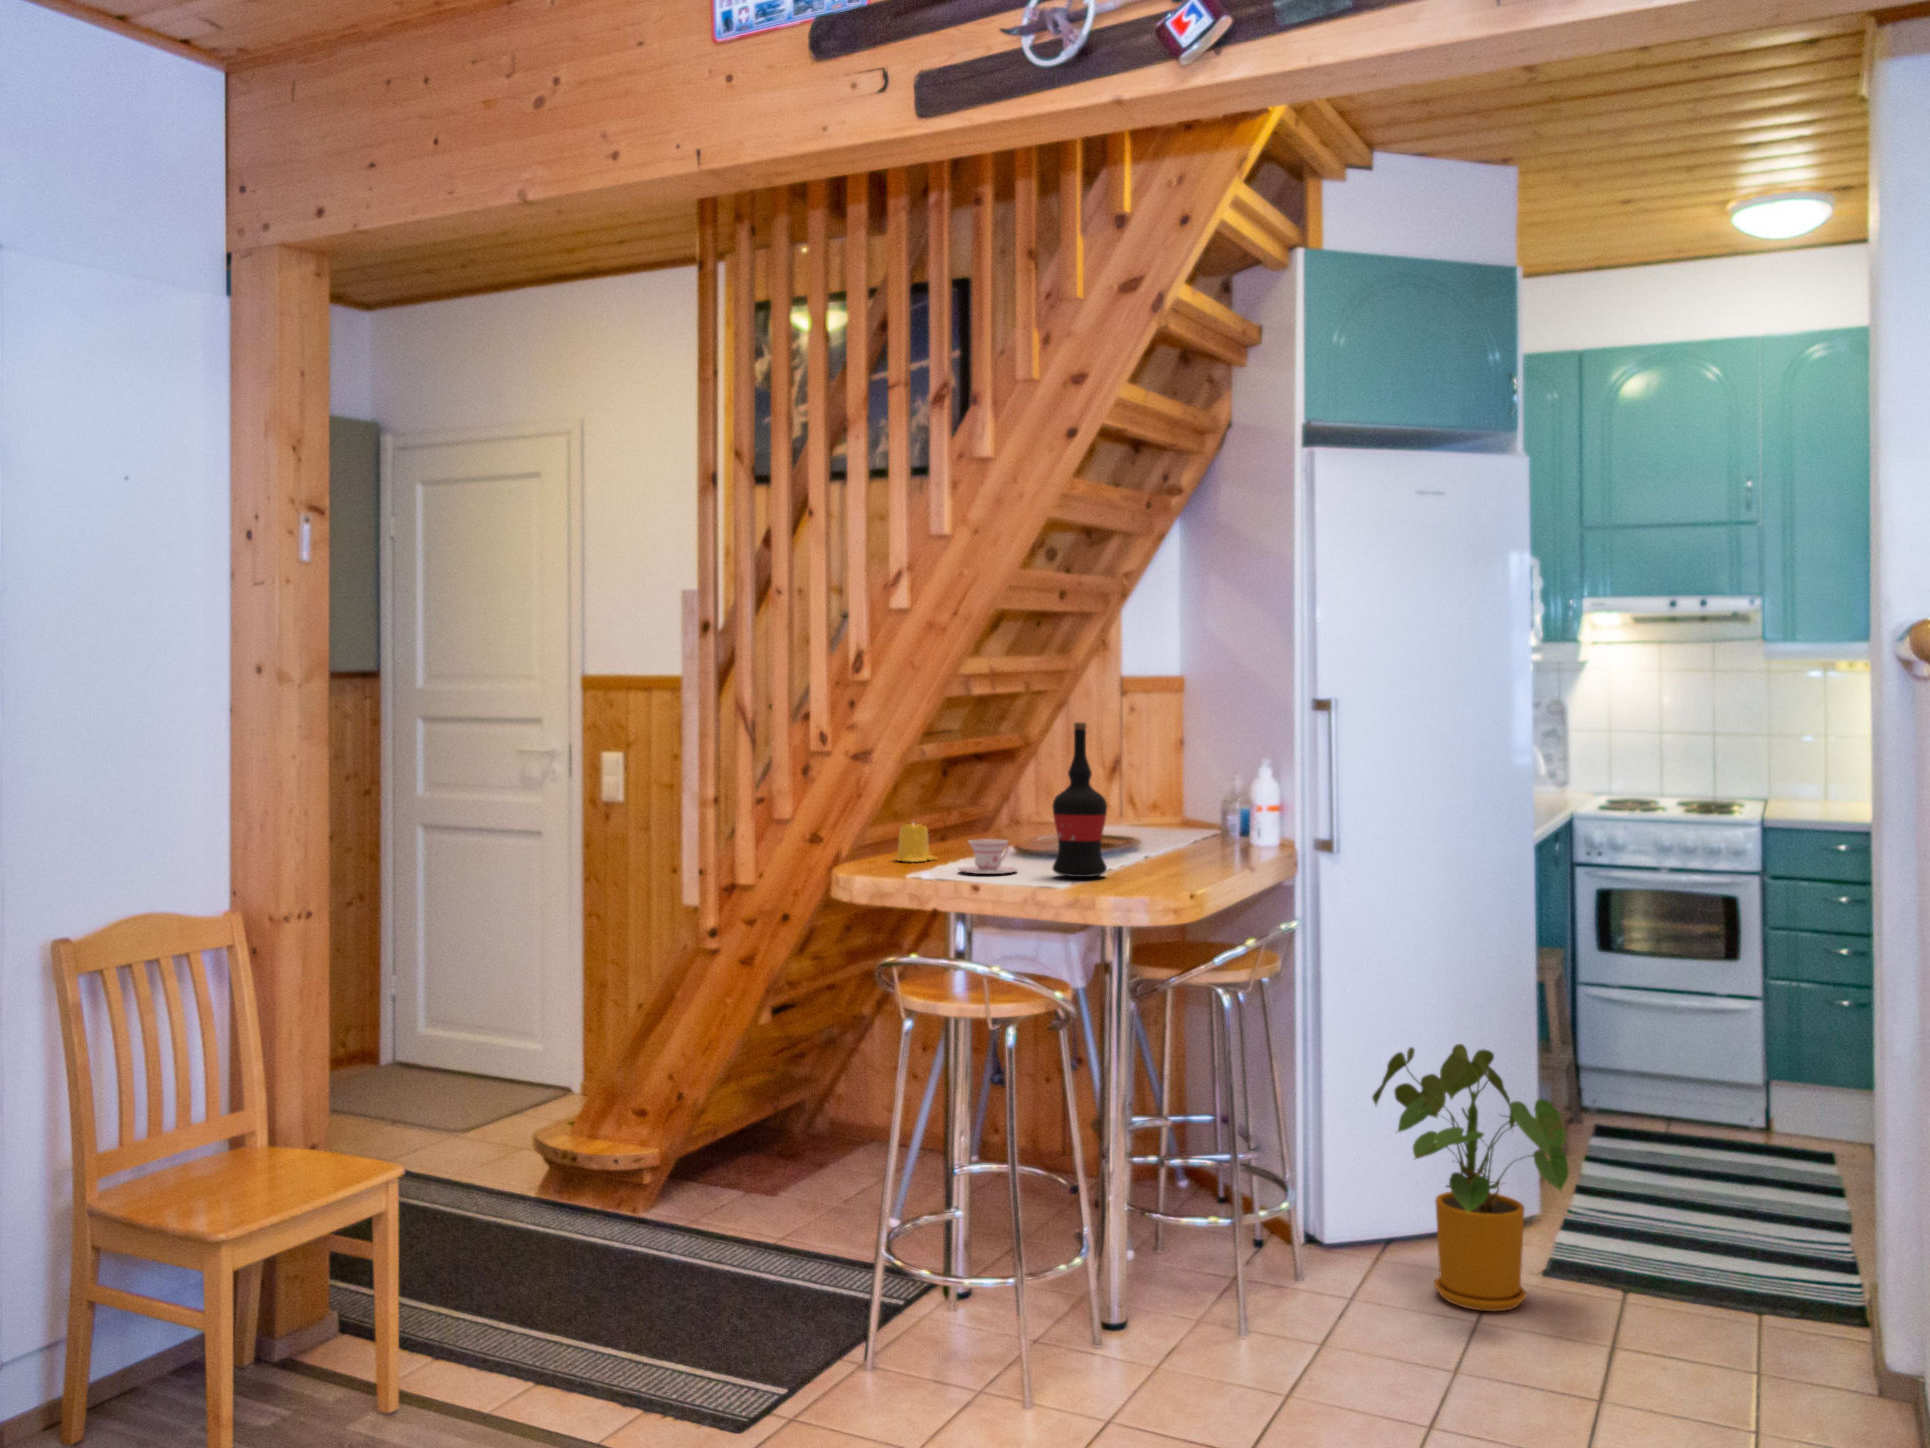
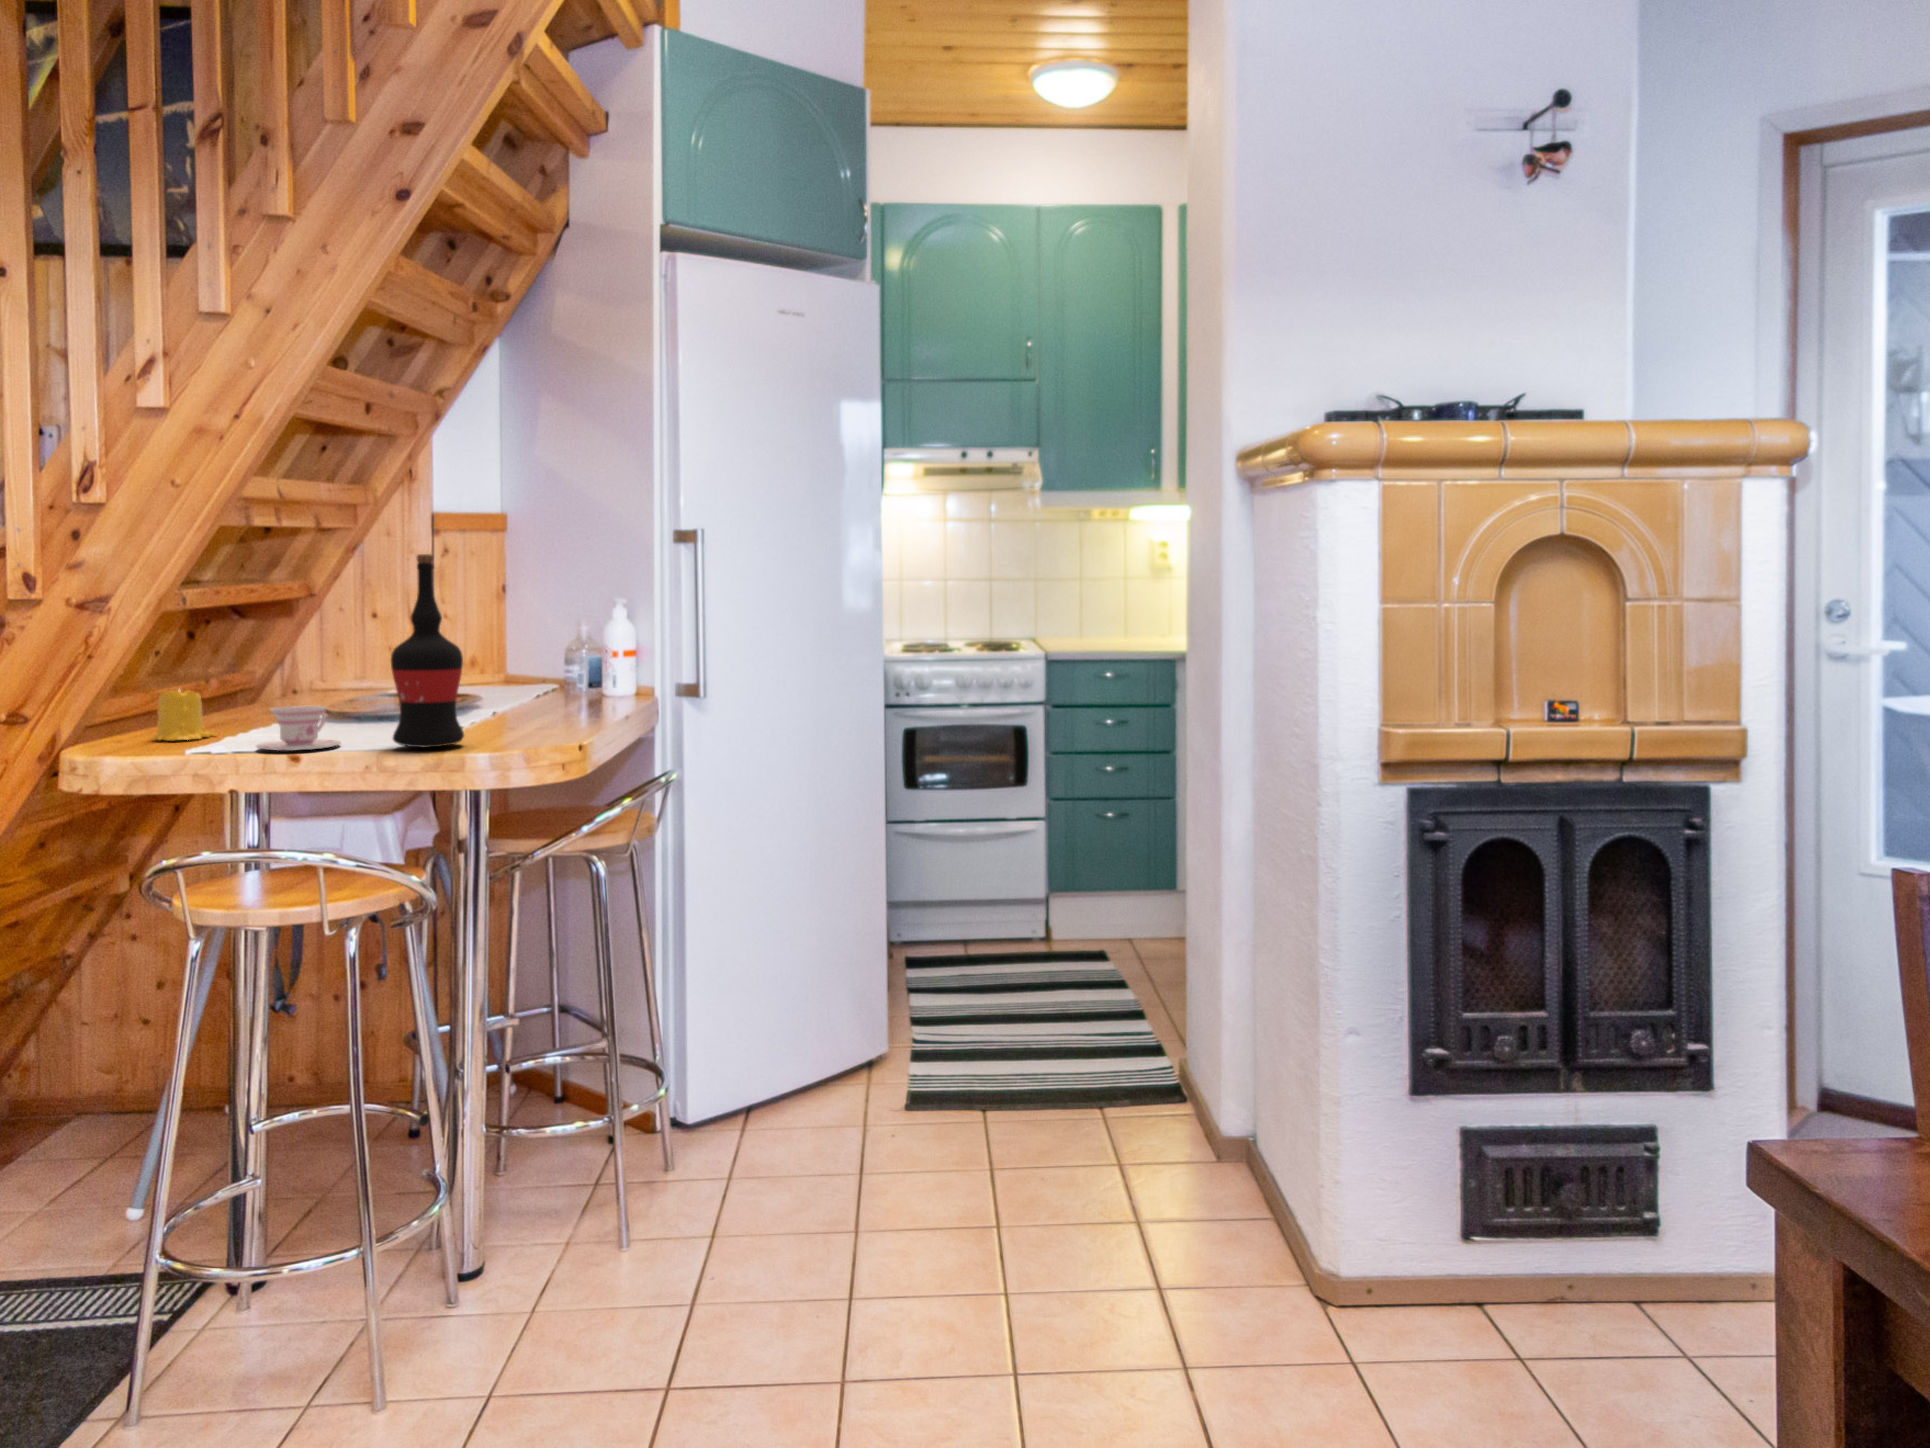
house plant: present [1372,1044,1569,1311] -> none [741,895,949,1164]

